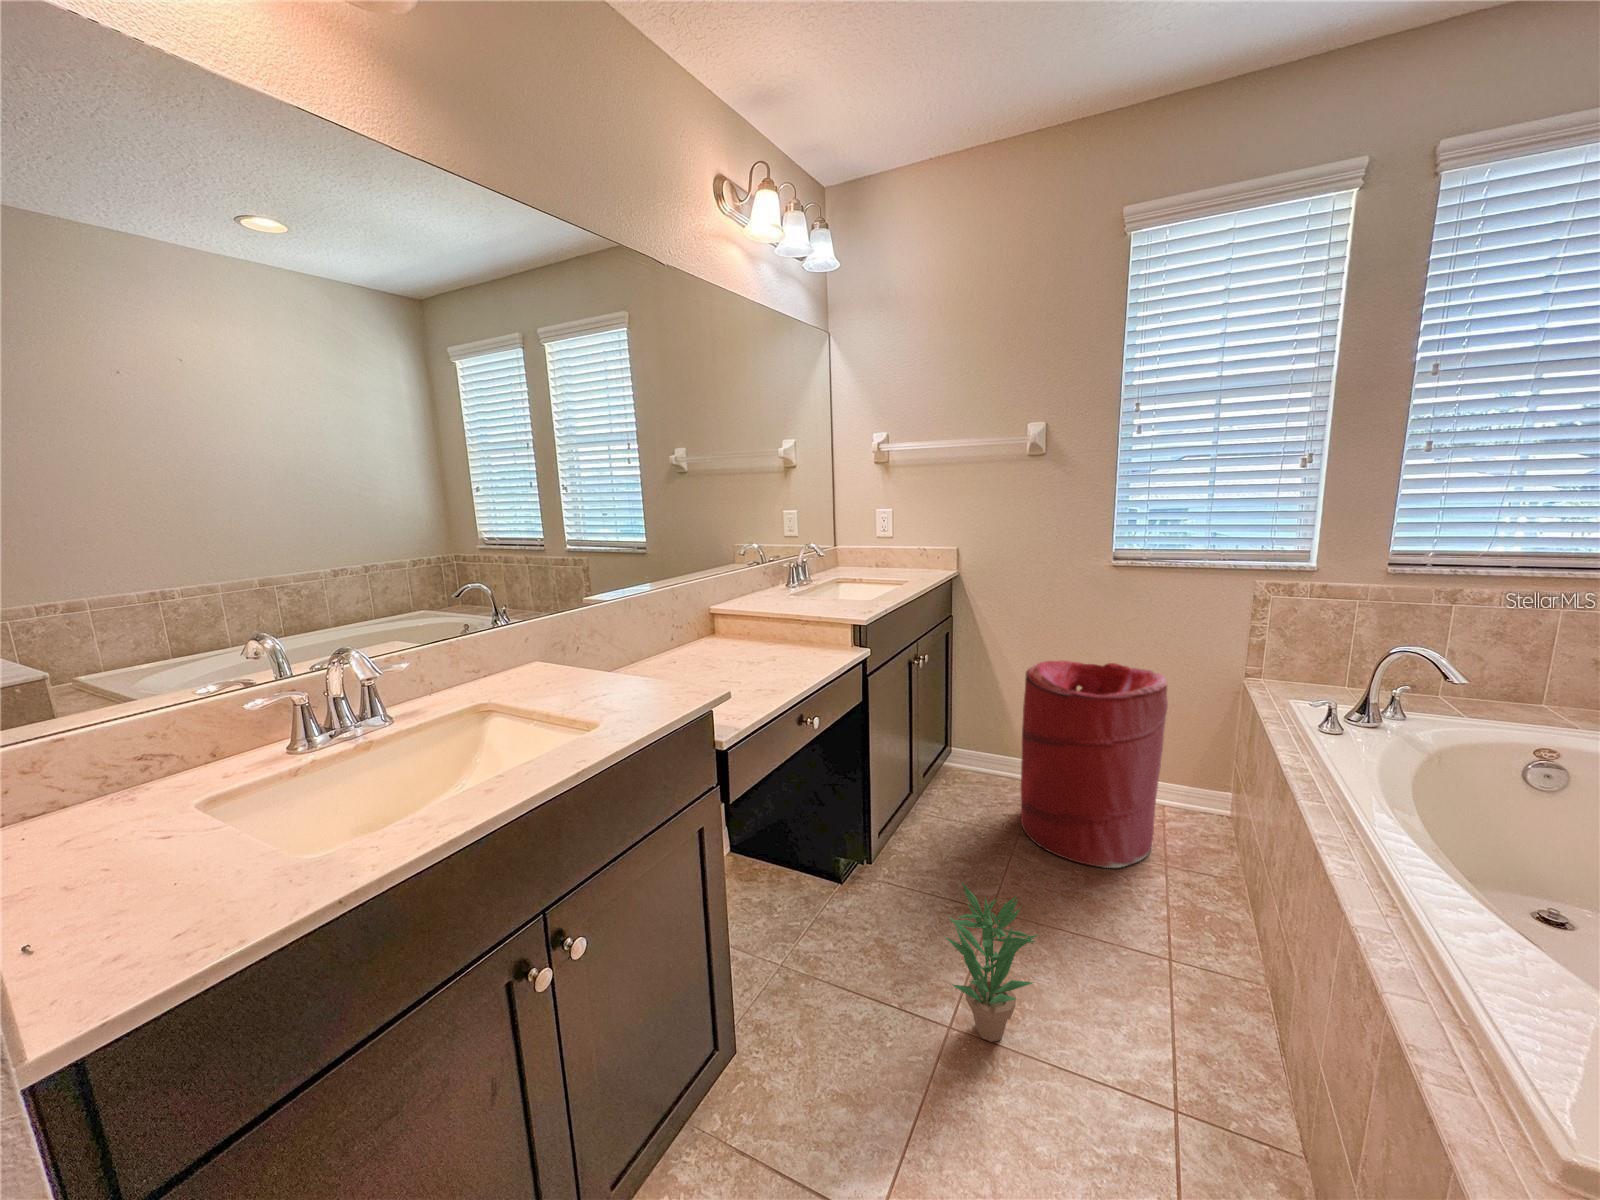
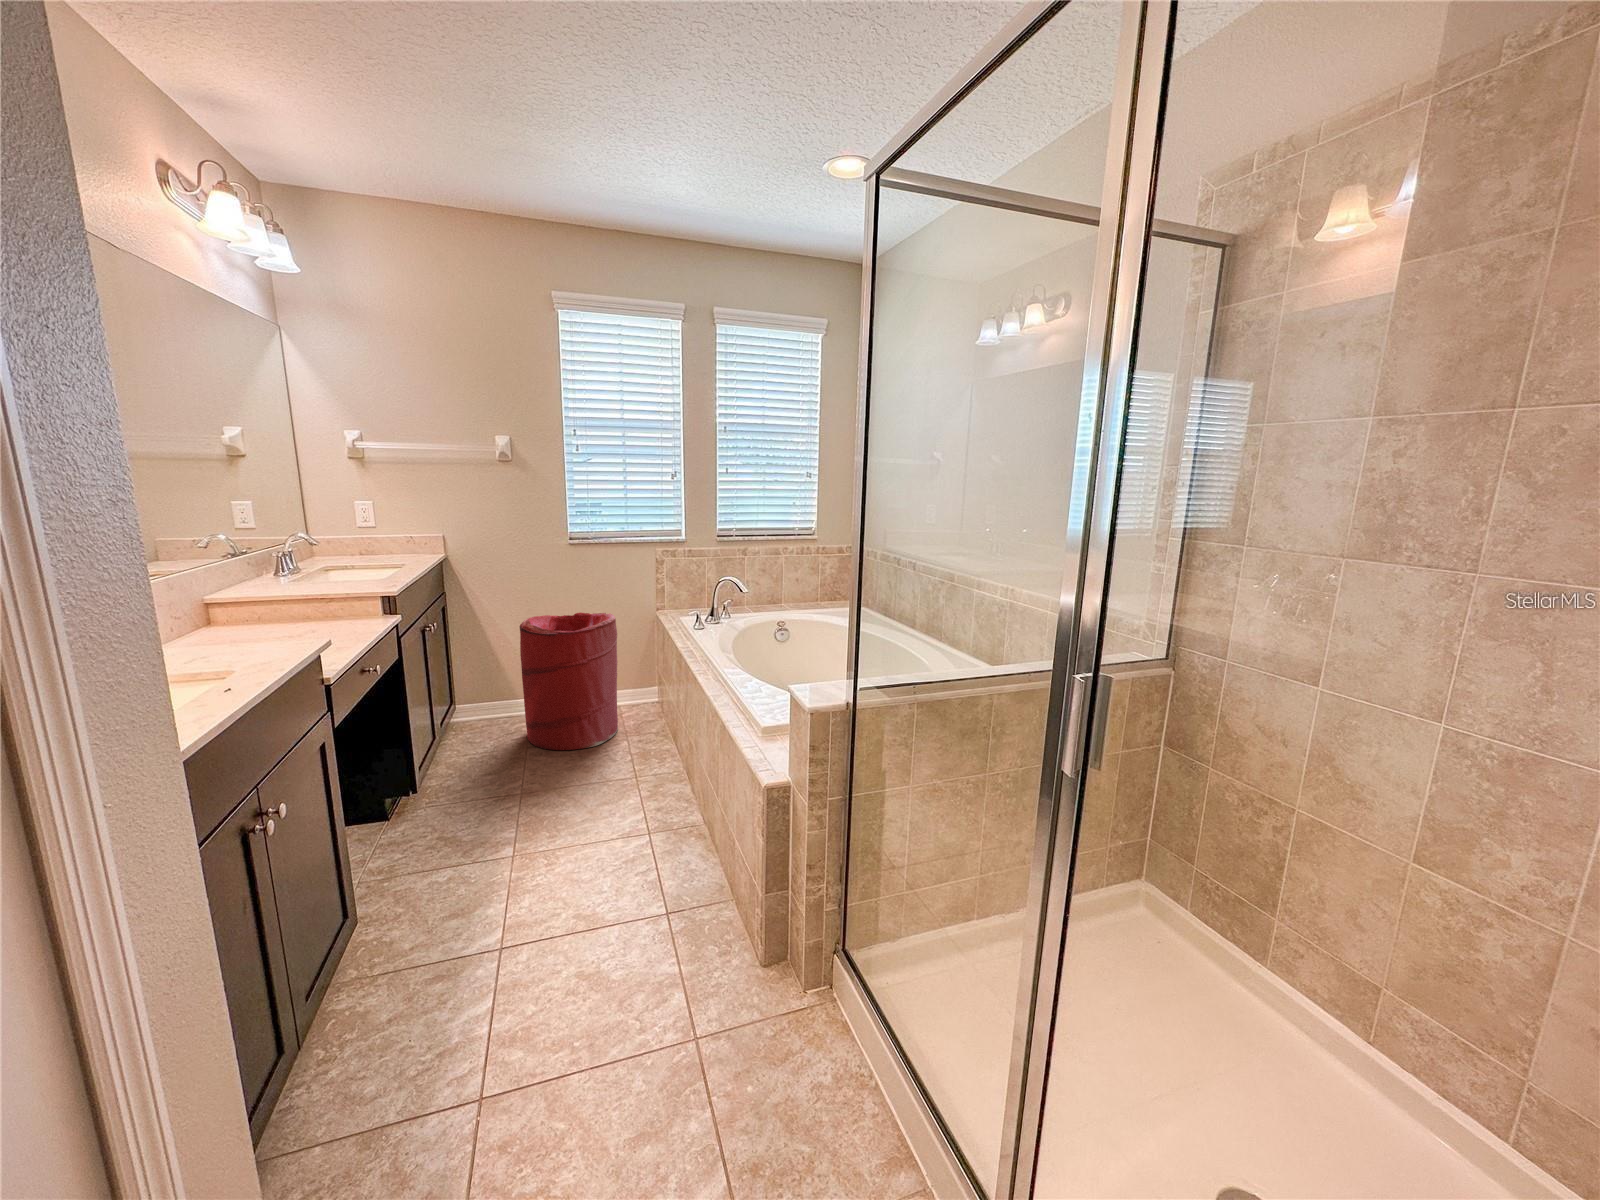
potted plant: present [945,882,1038,1042] -> none [502,747,566,852]

